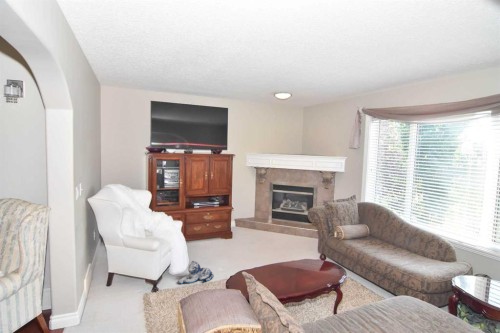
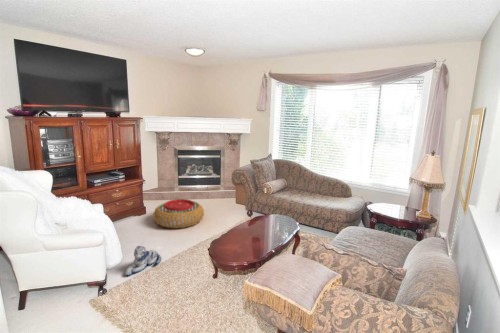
pouf: none [231,229,277,257] -> present [153,199,204,228]

